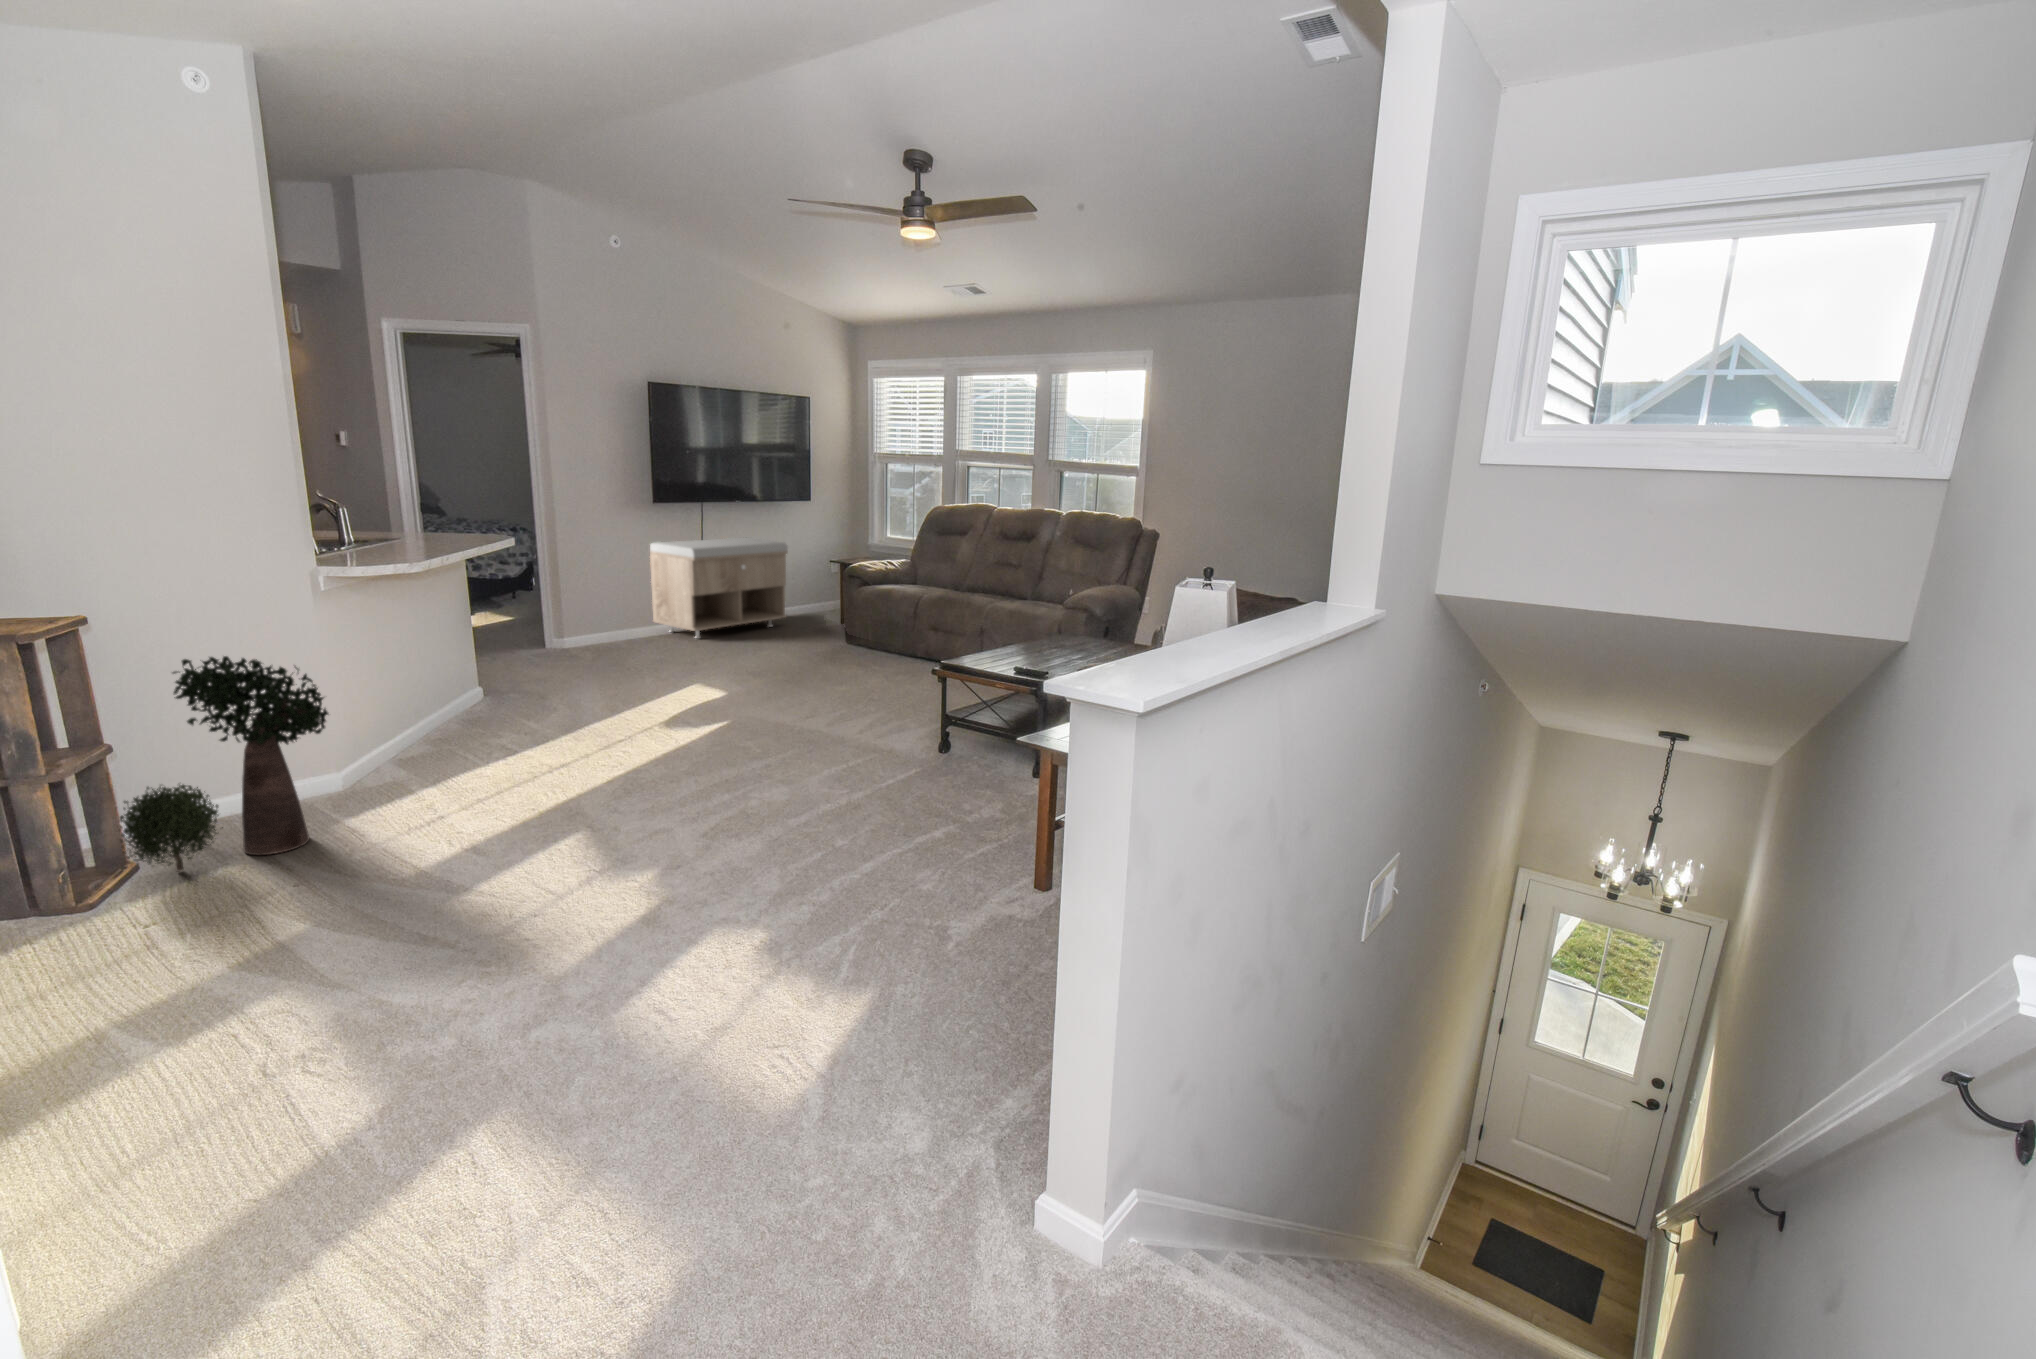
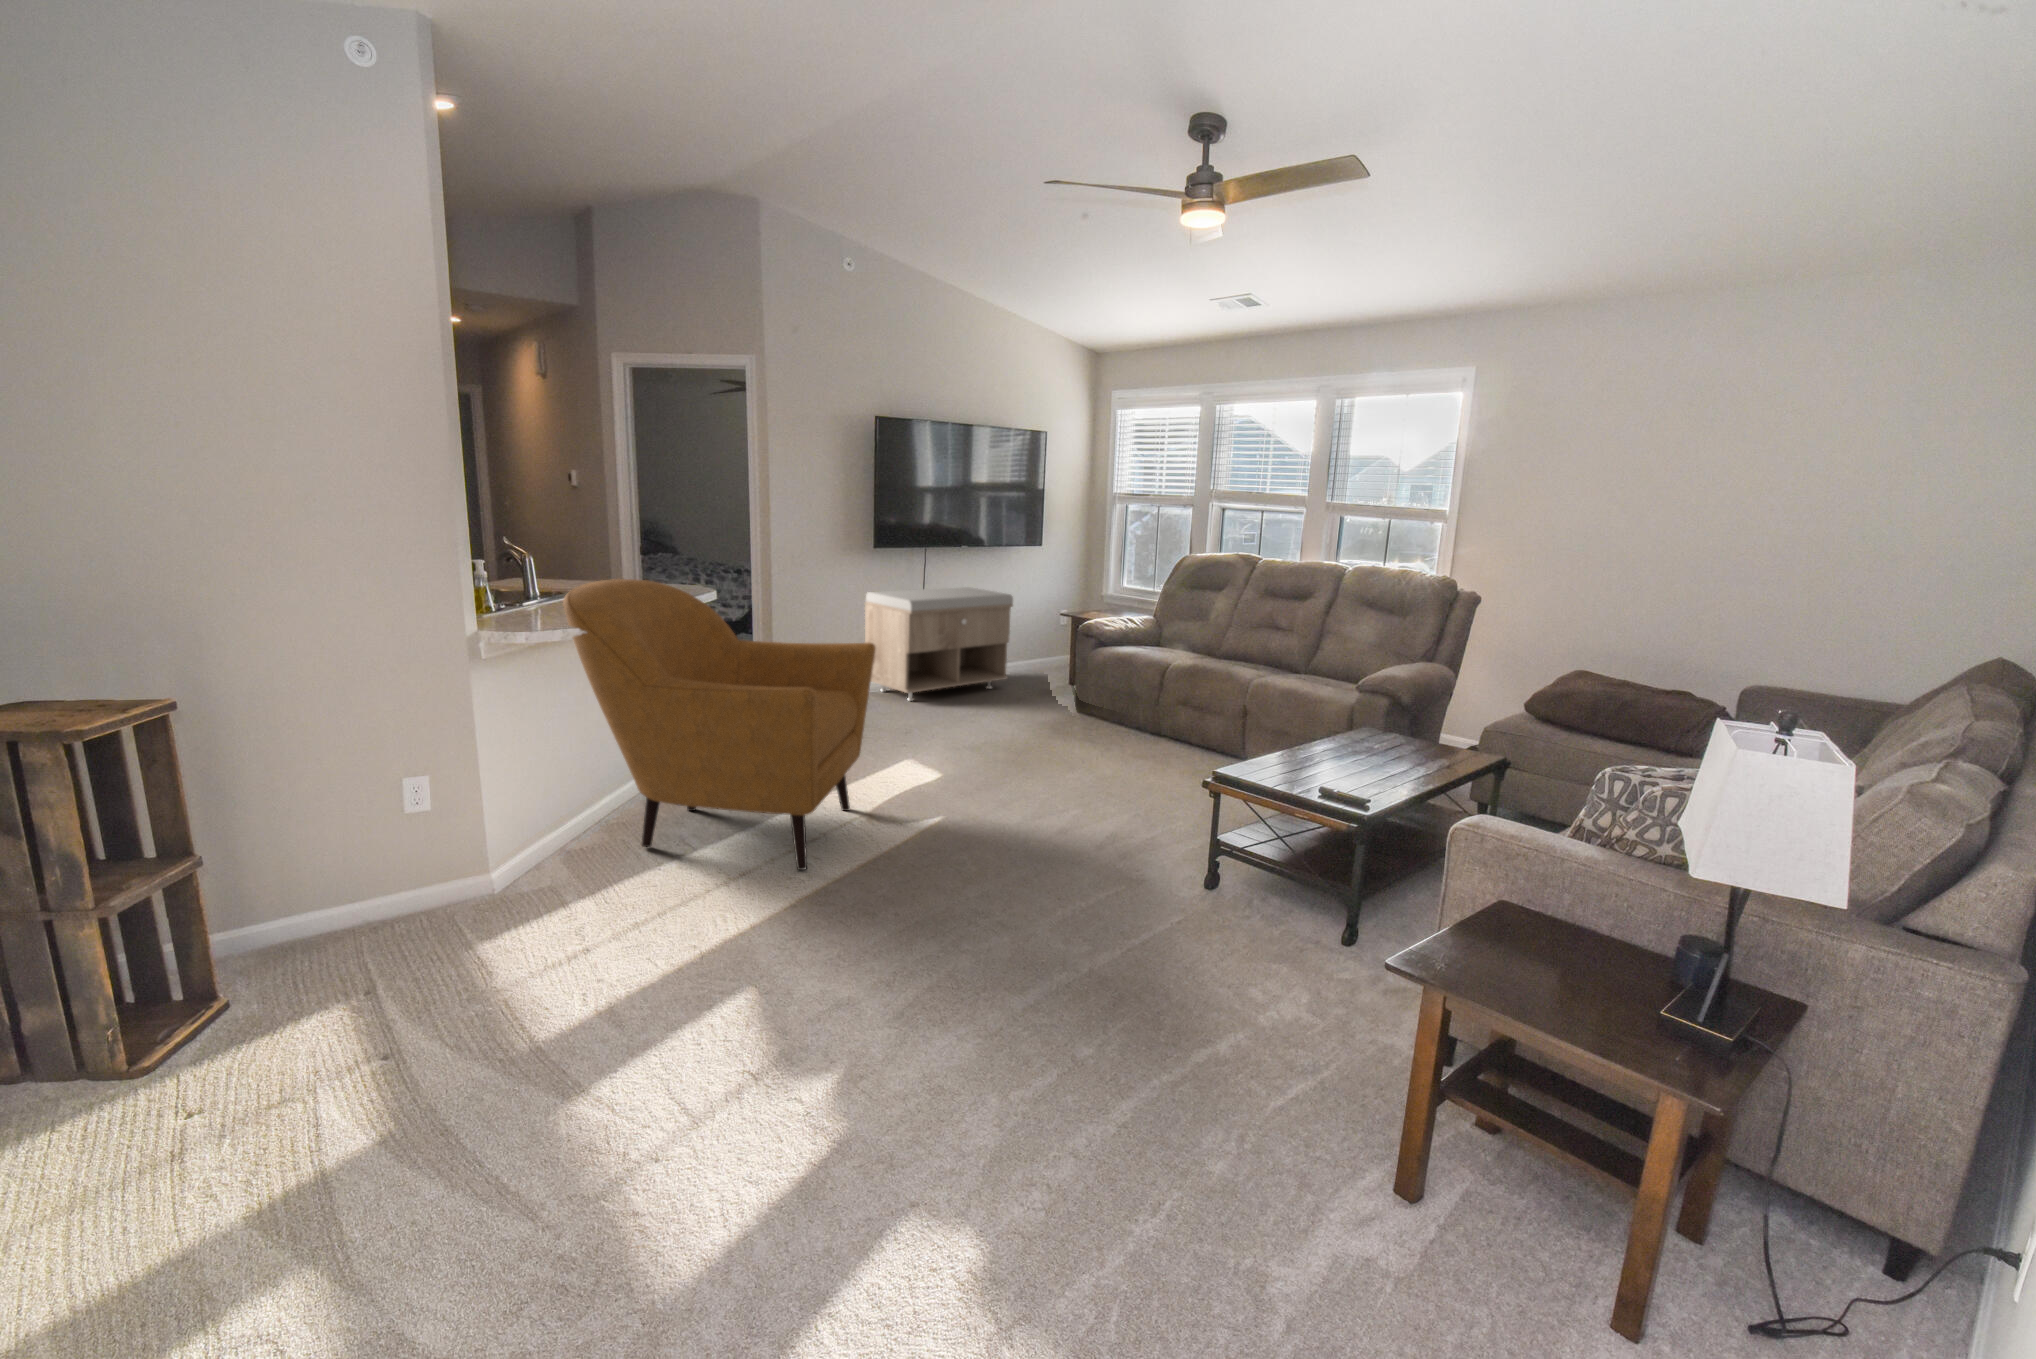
armchair: none [387,527,665,757] -> present [563,579,876,870]
potted plant: present [120,656,328,871] -> none [193,746,462,1019]

